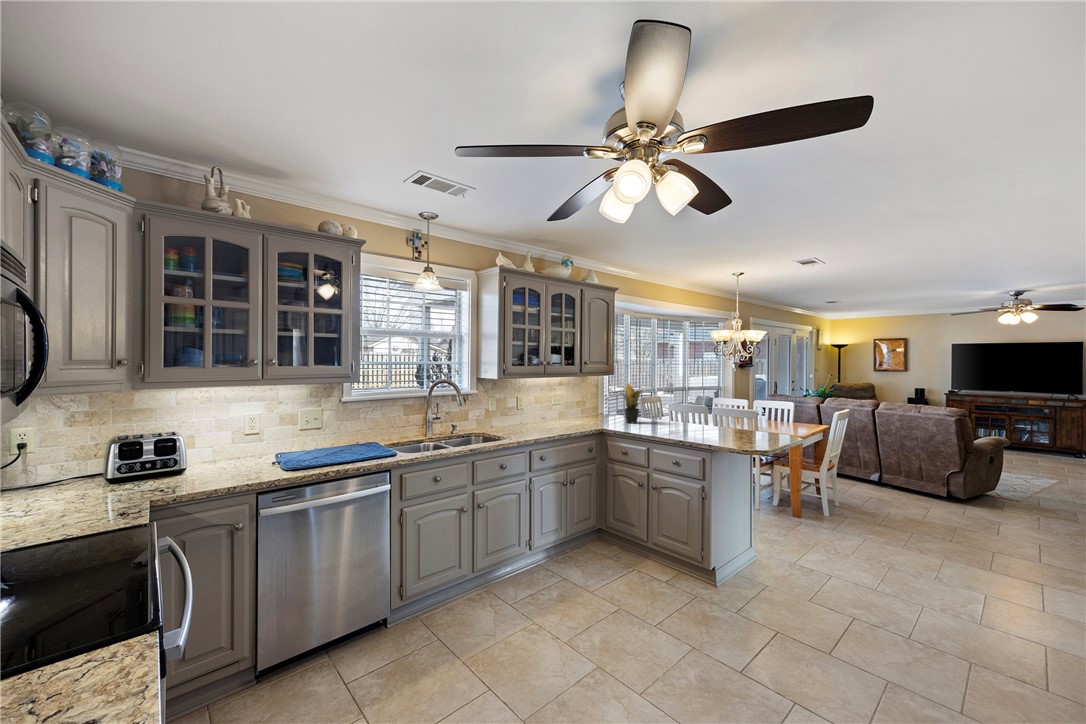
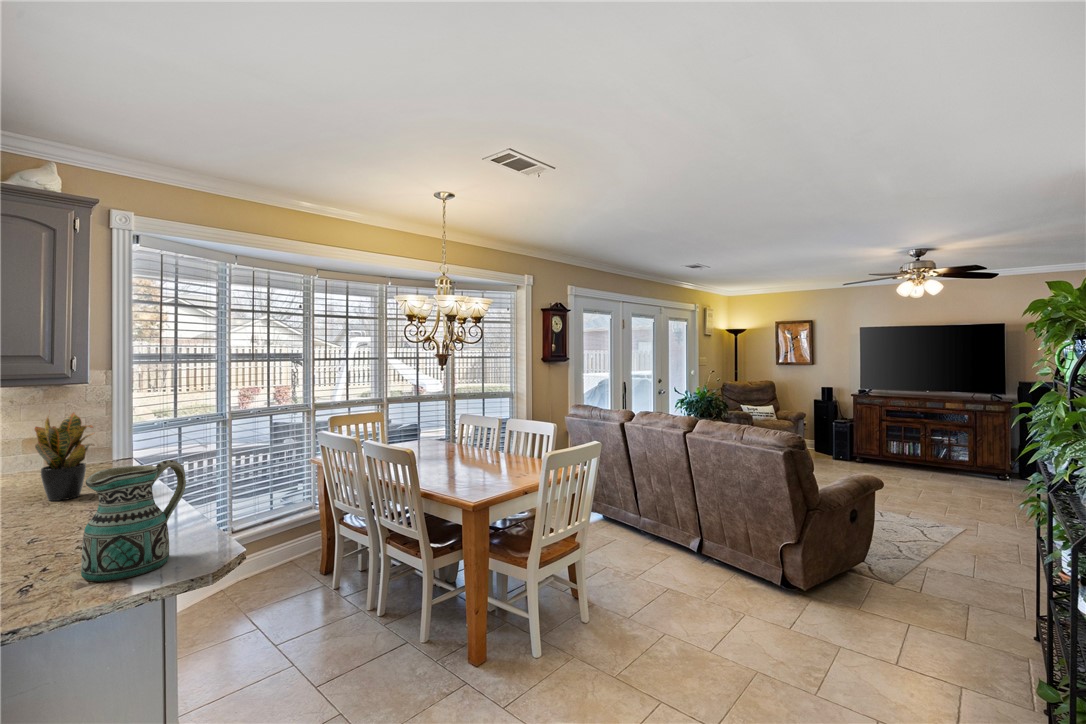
ceramic pitcher: none [742,401,770,442] -> present [81,460,186,581]

